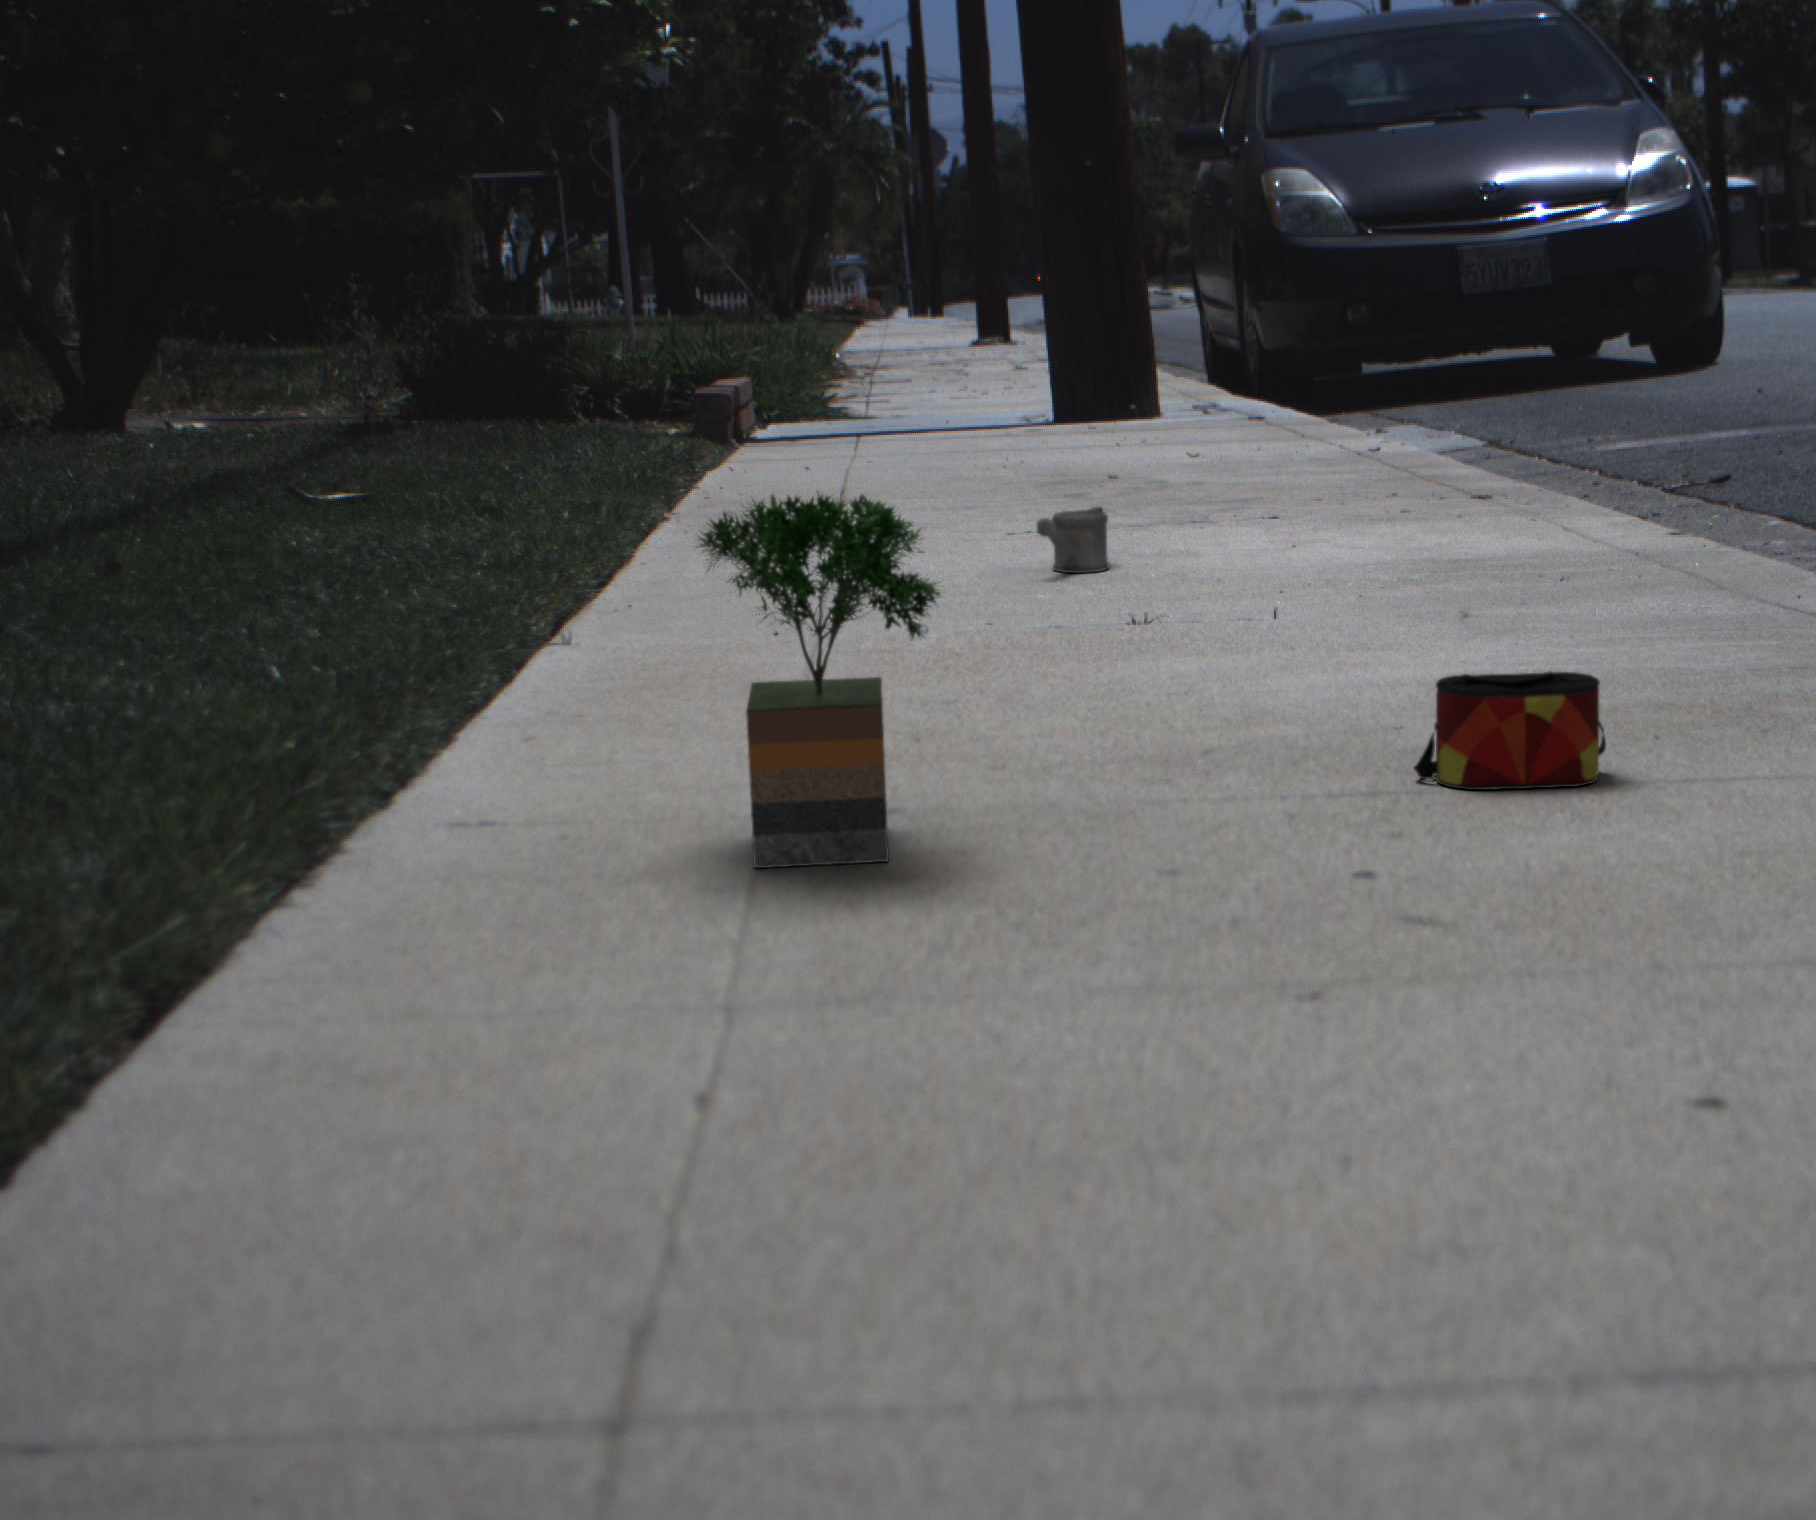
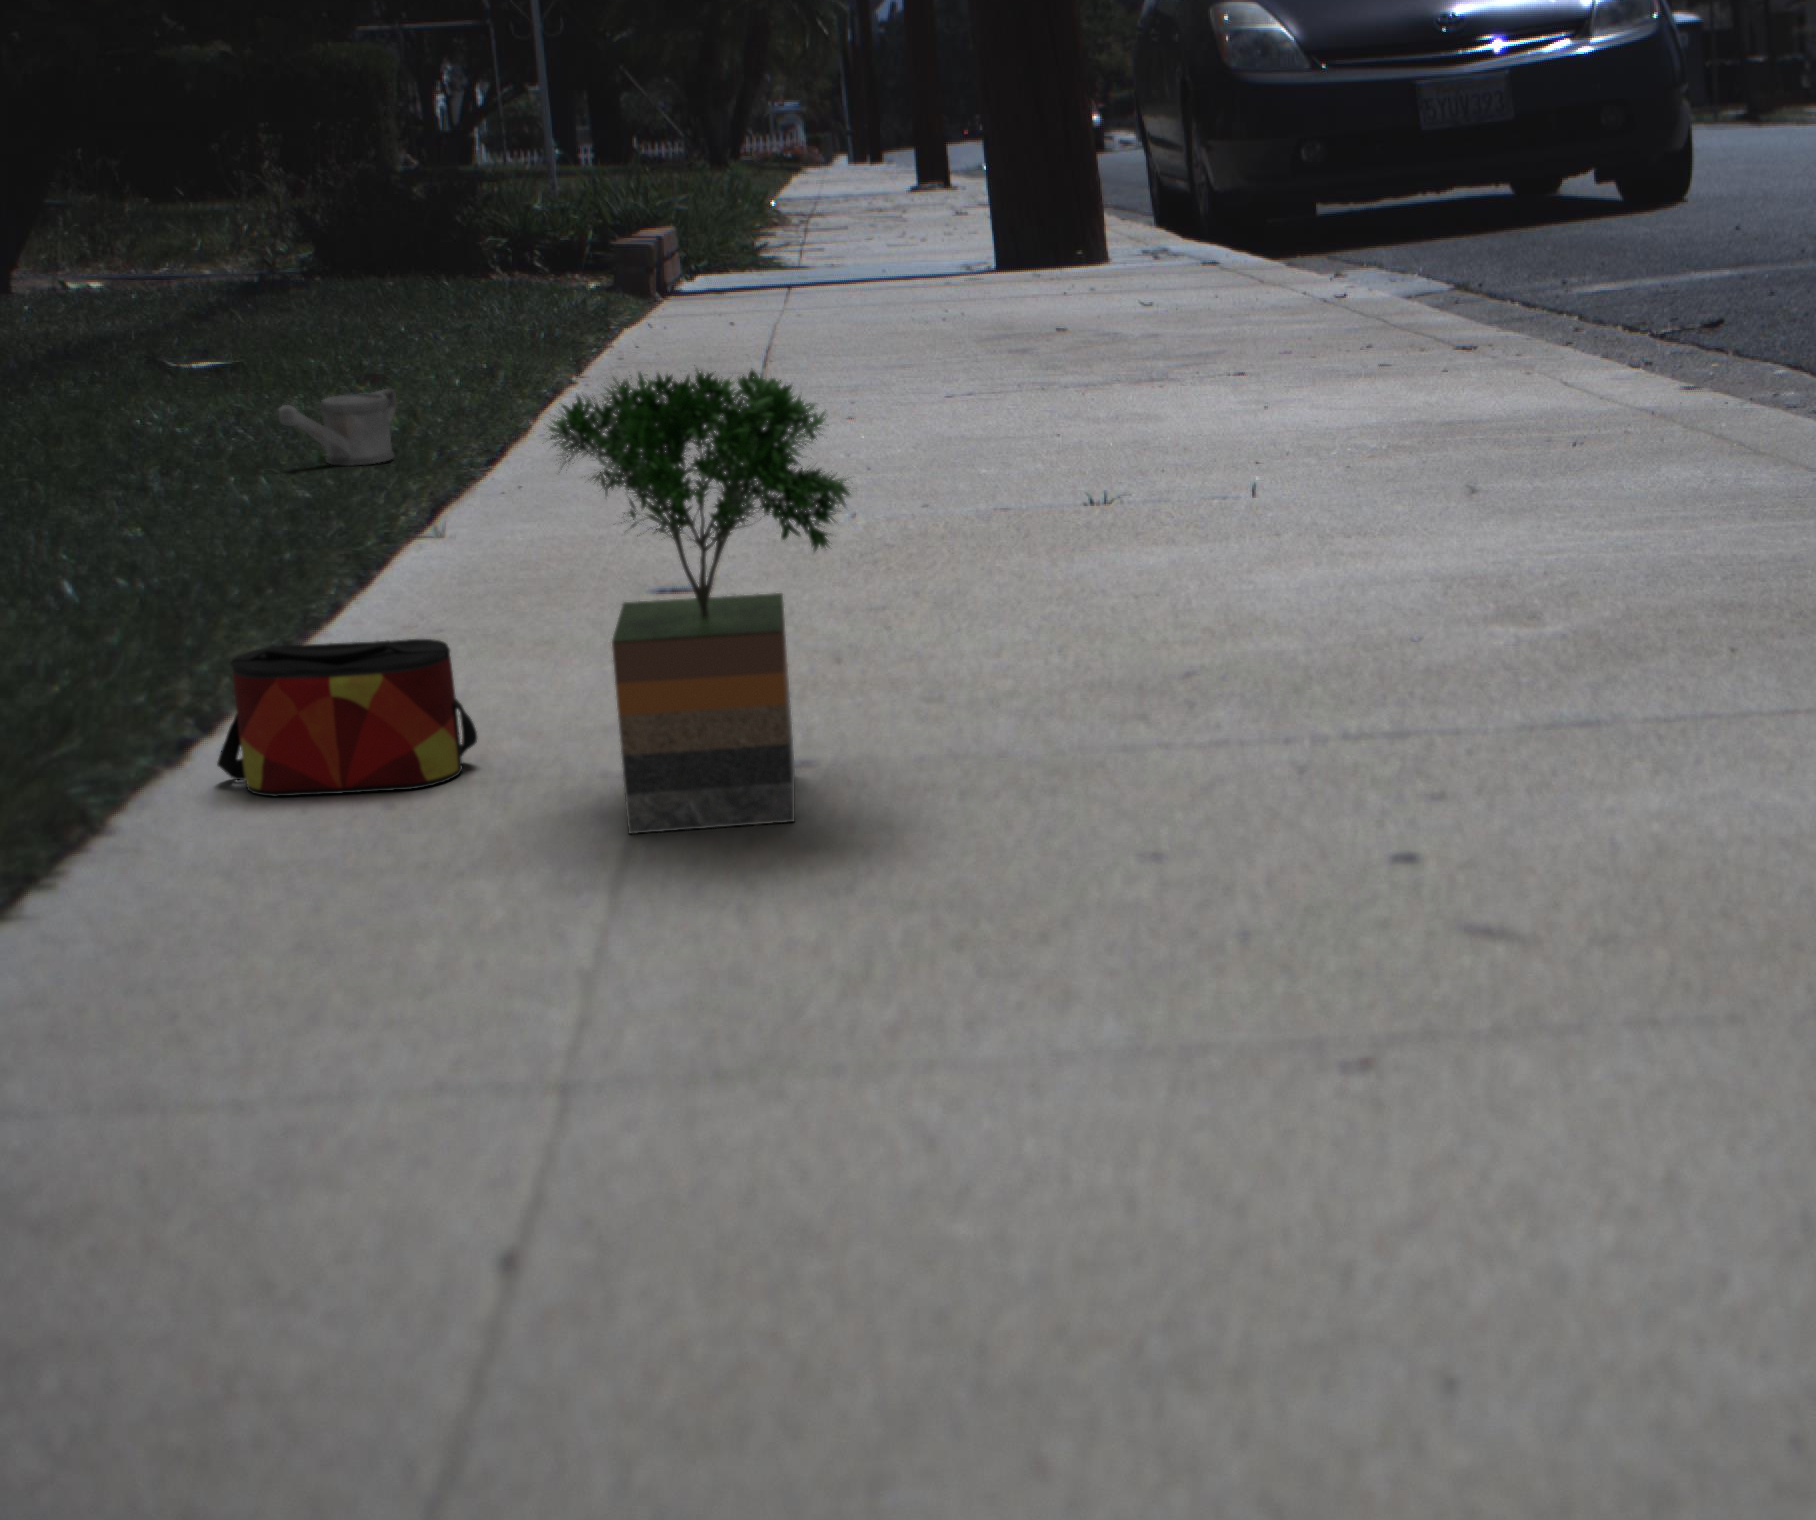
watering can: present [1037,507,1109,573] -> present [279,389,397,466]
bag: present [1414,671,1606,790] -> present [217,639,477,797]

